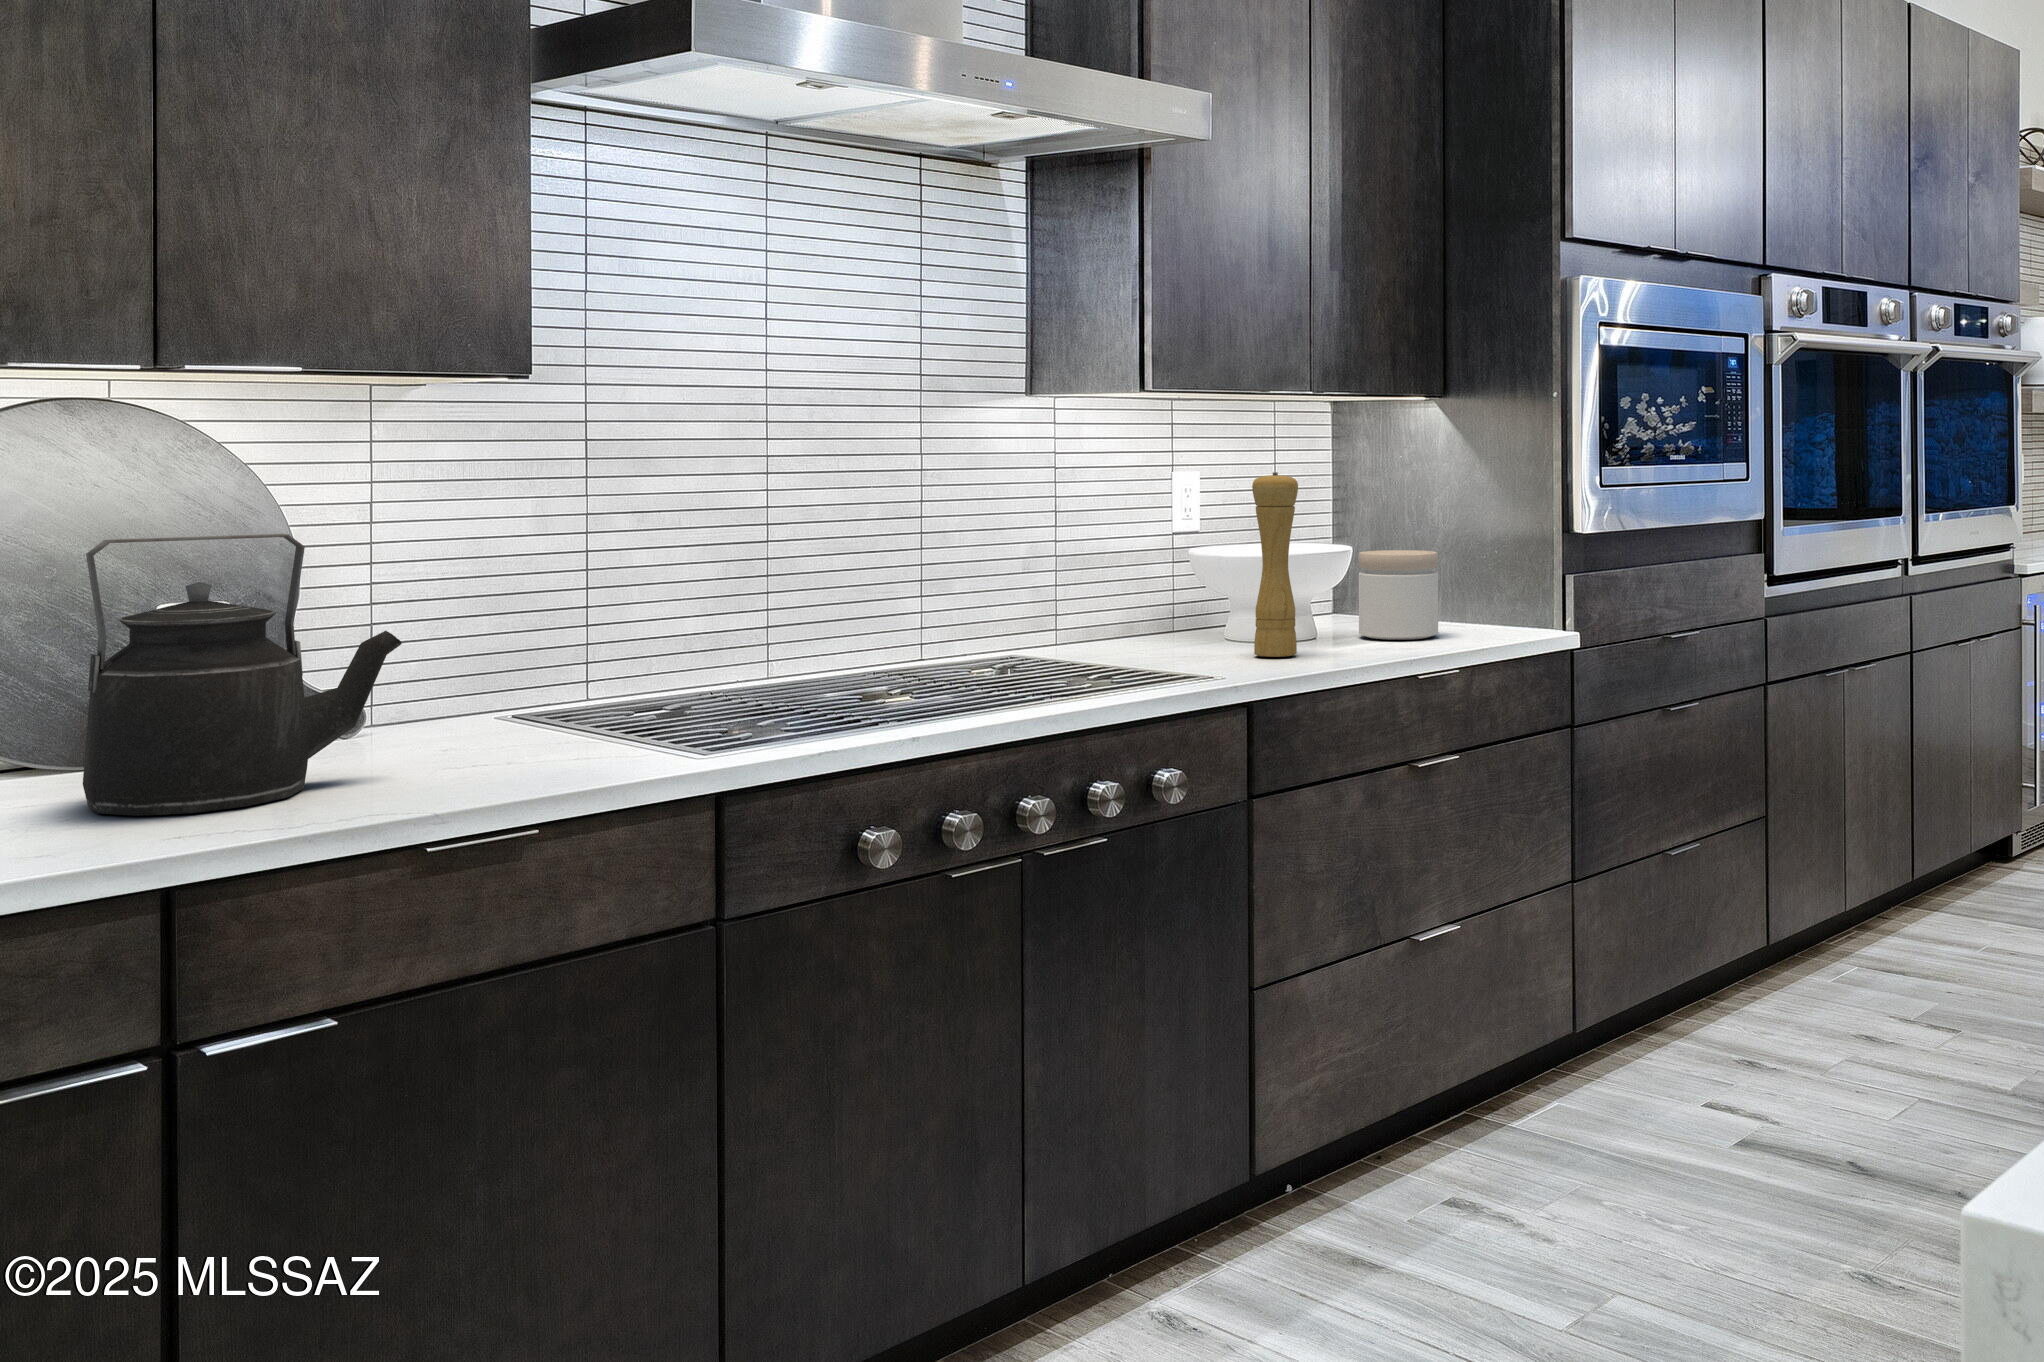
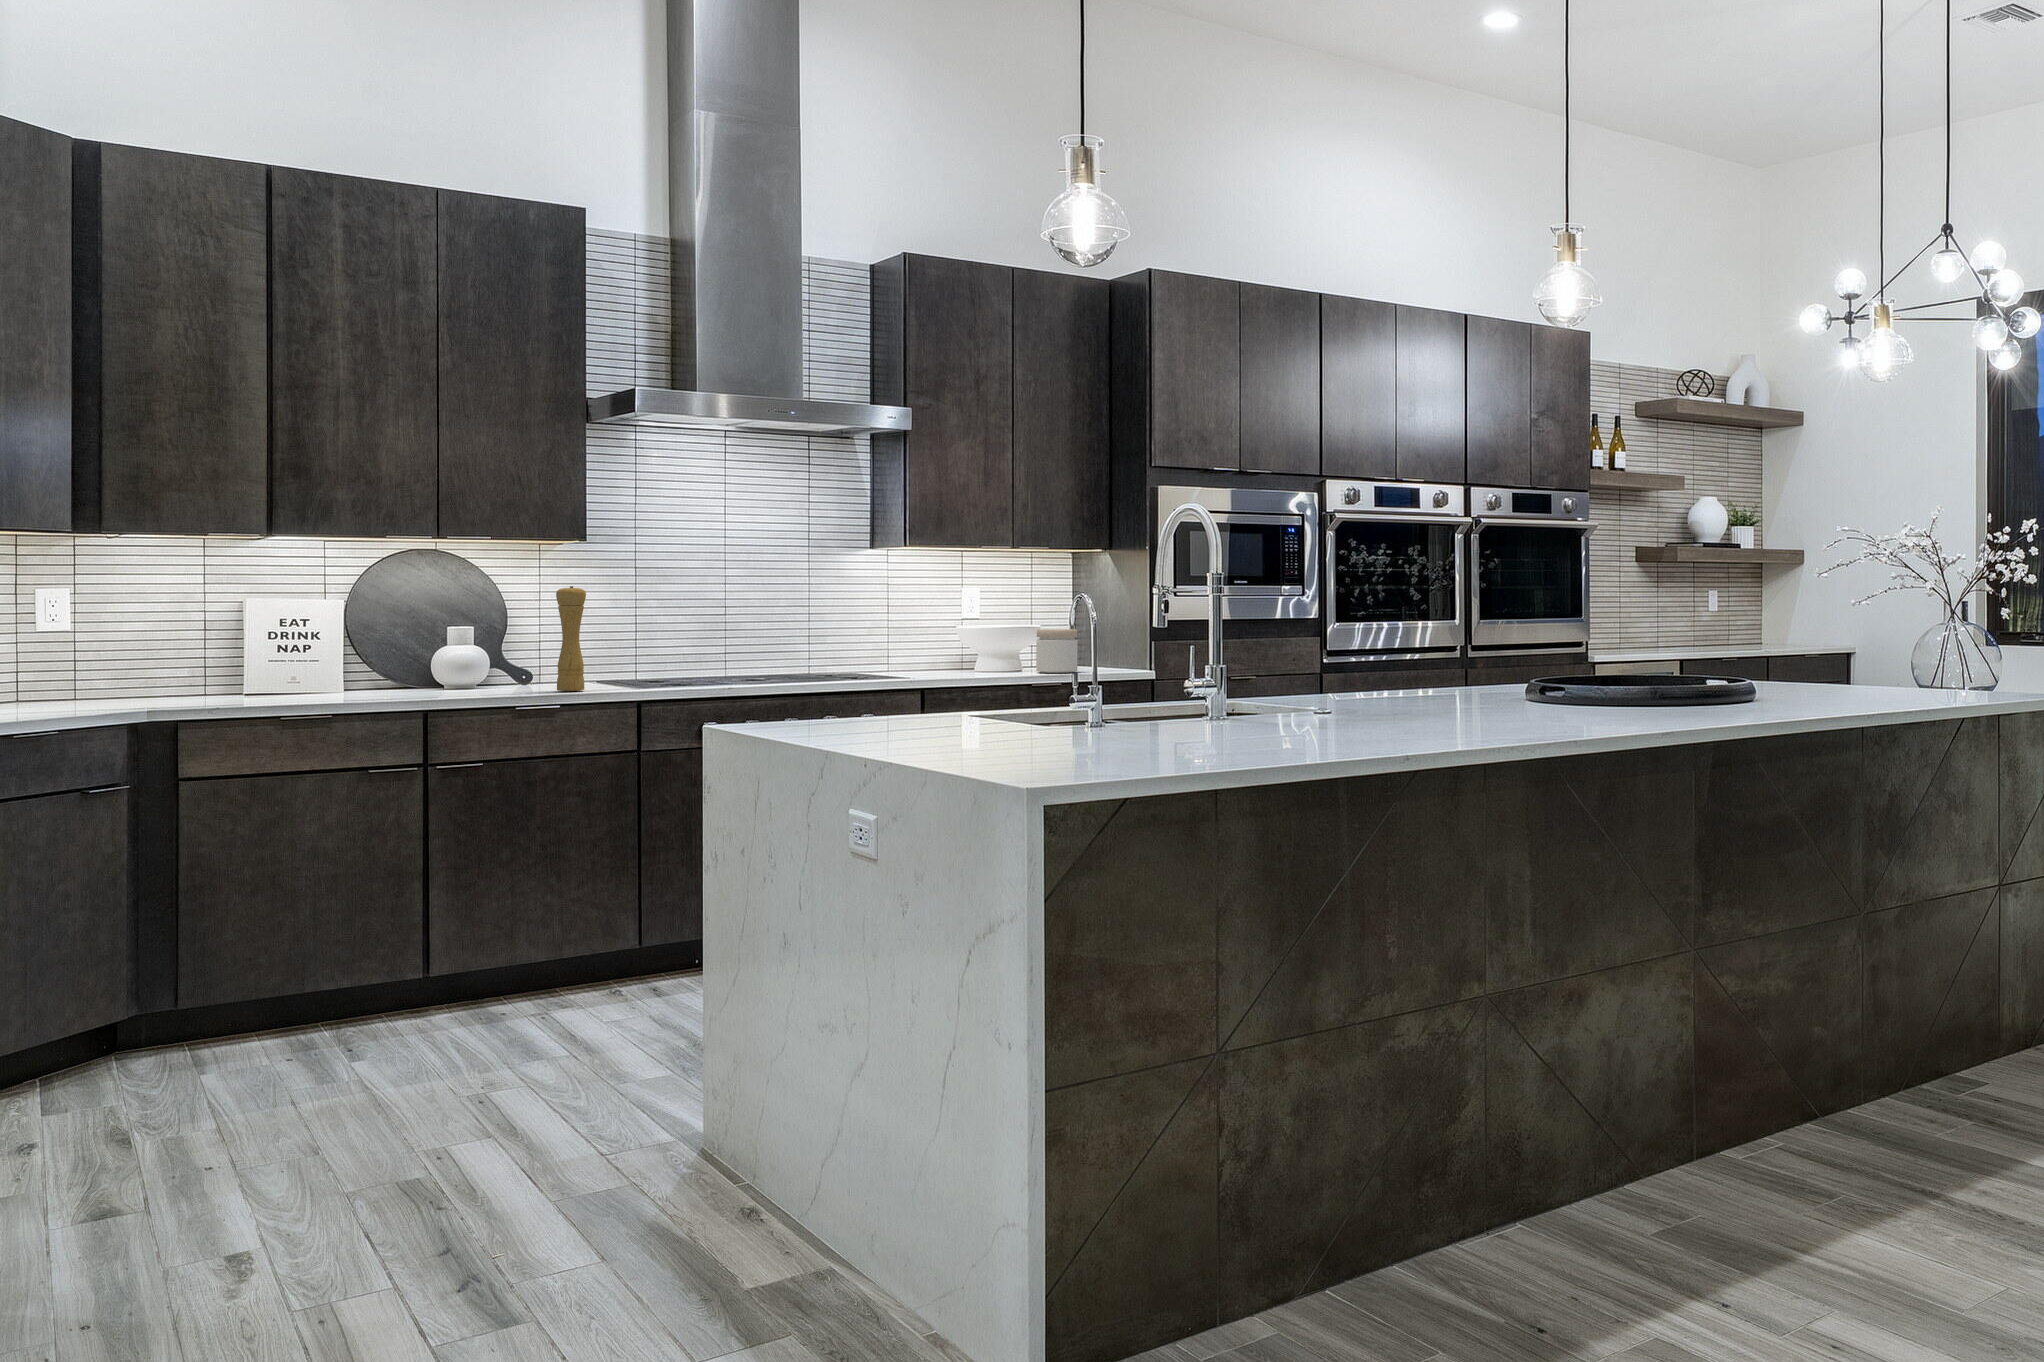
pepper mill: present [1252,472,1298,657] -> present [556,586,586,691]
kettle: present [83,534,402,816] -> none [413,599,526,694]

